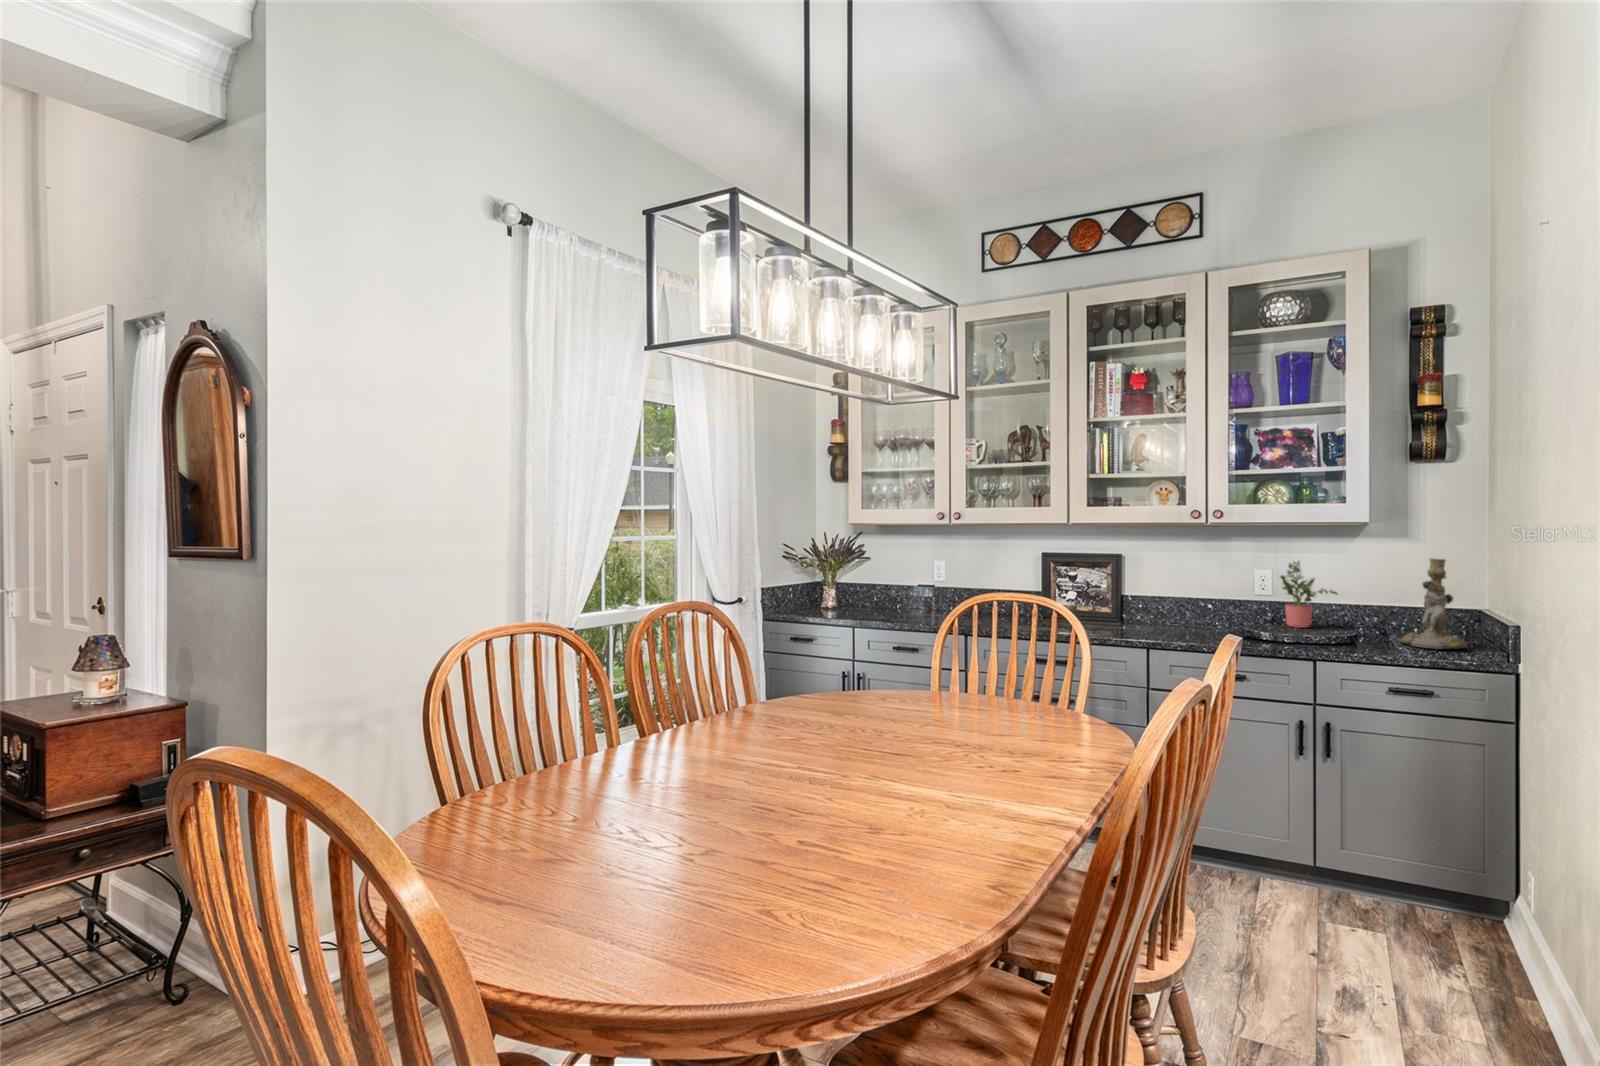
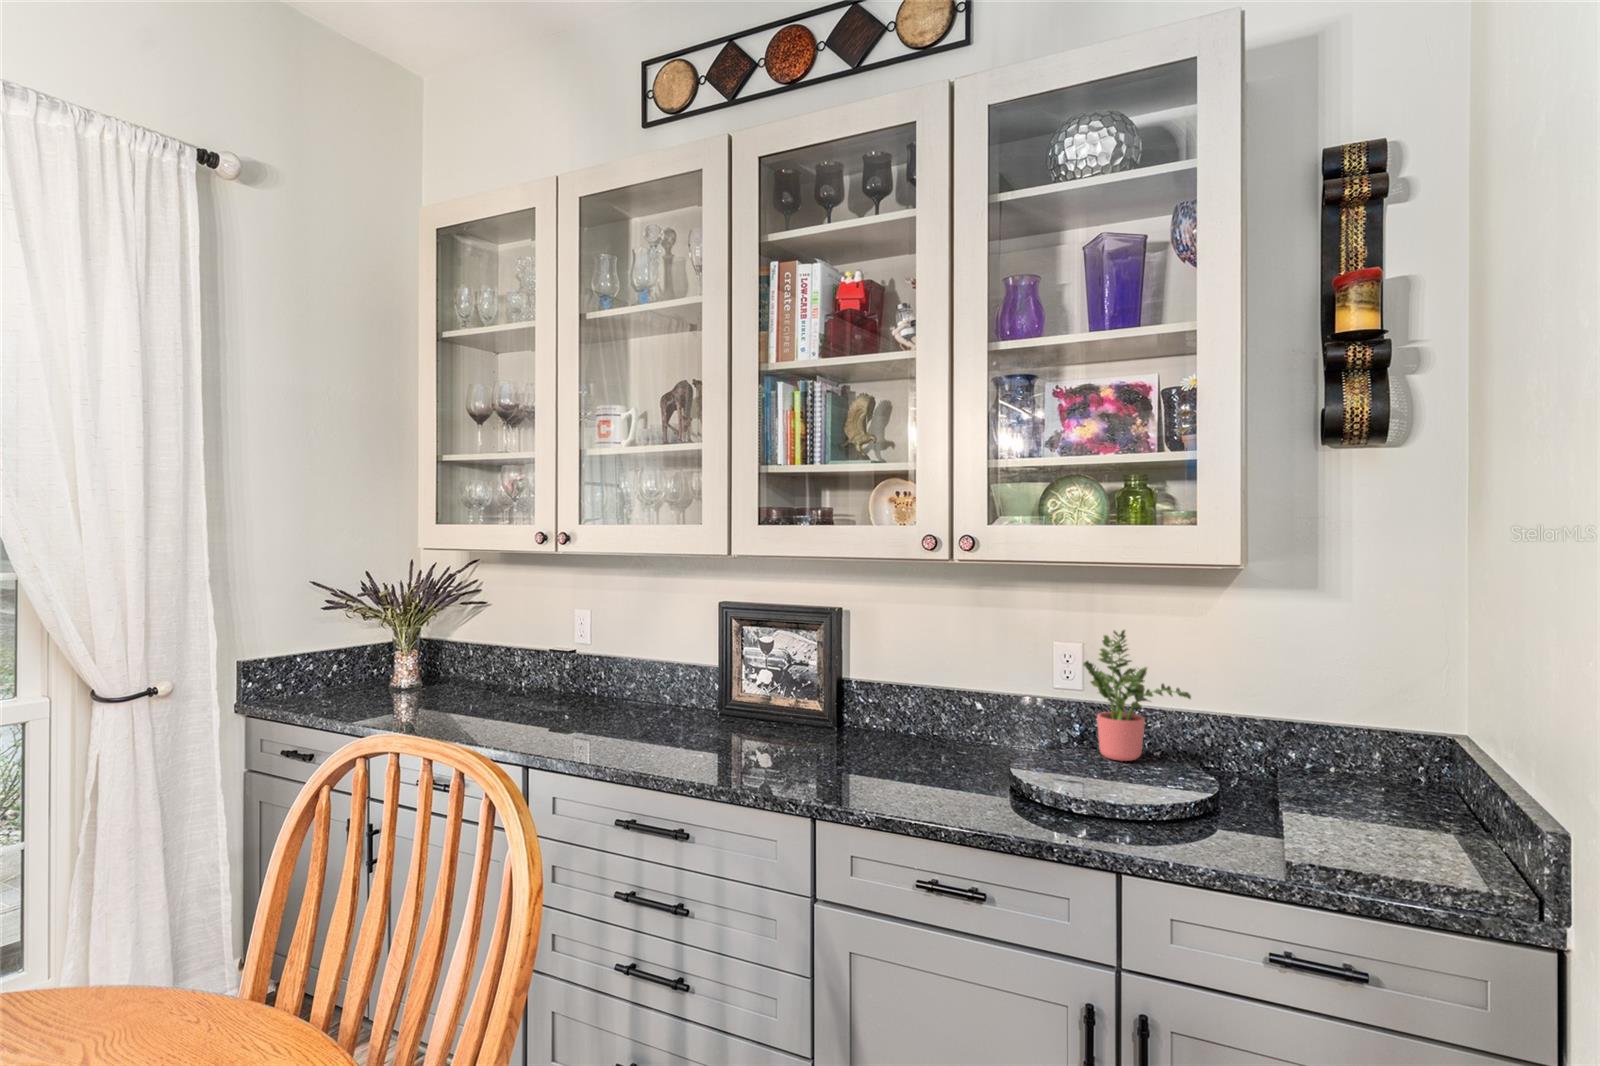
candlestick: present [1398,558,1467,649] -> none [1297,640,1439,839]

